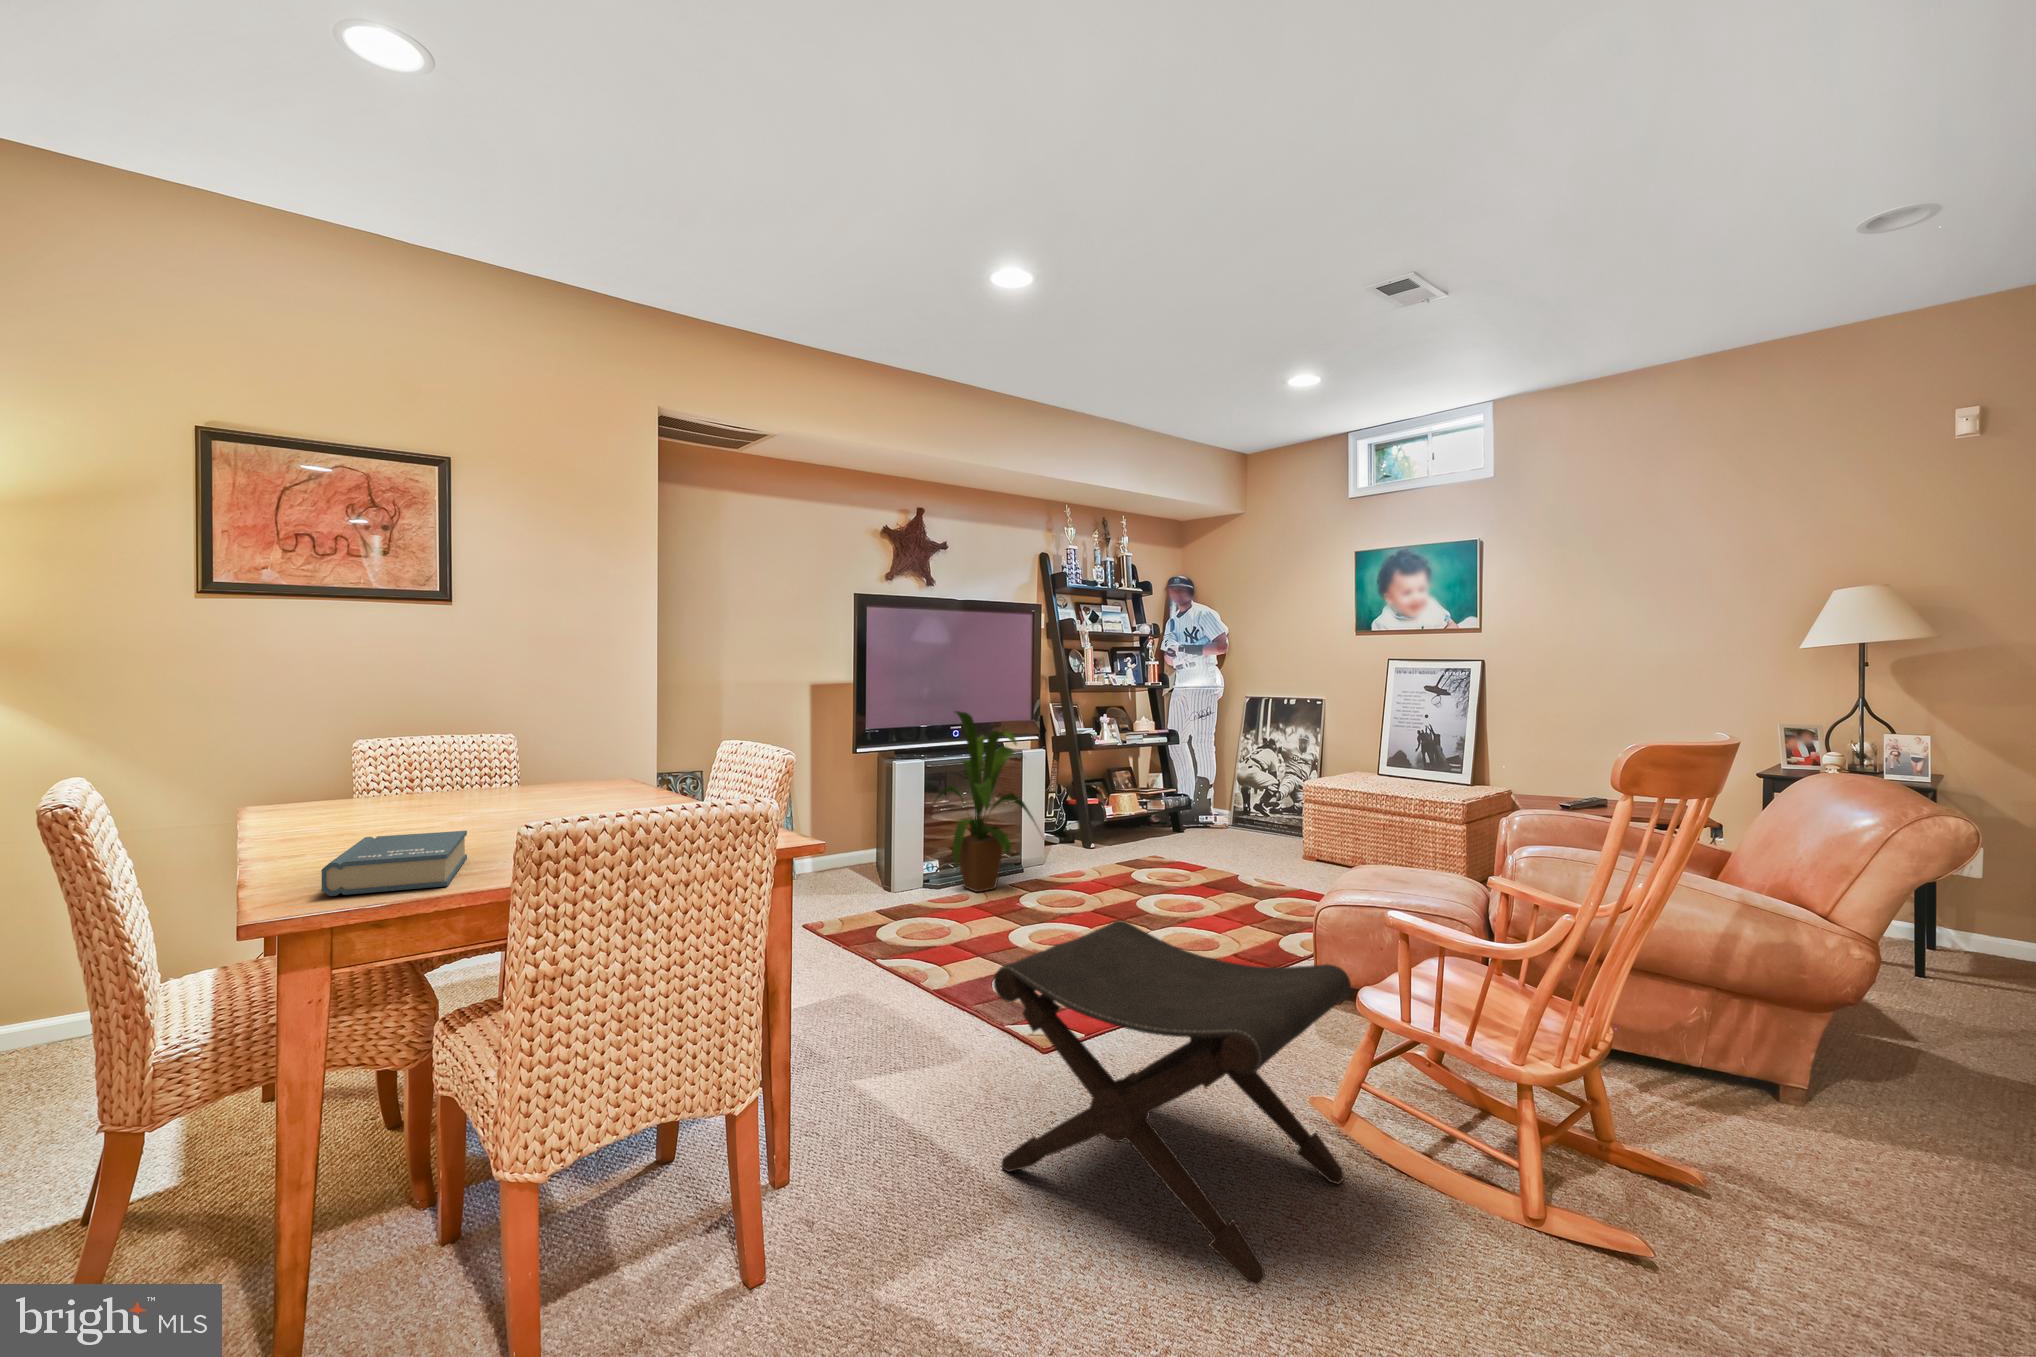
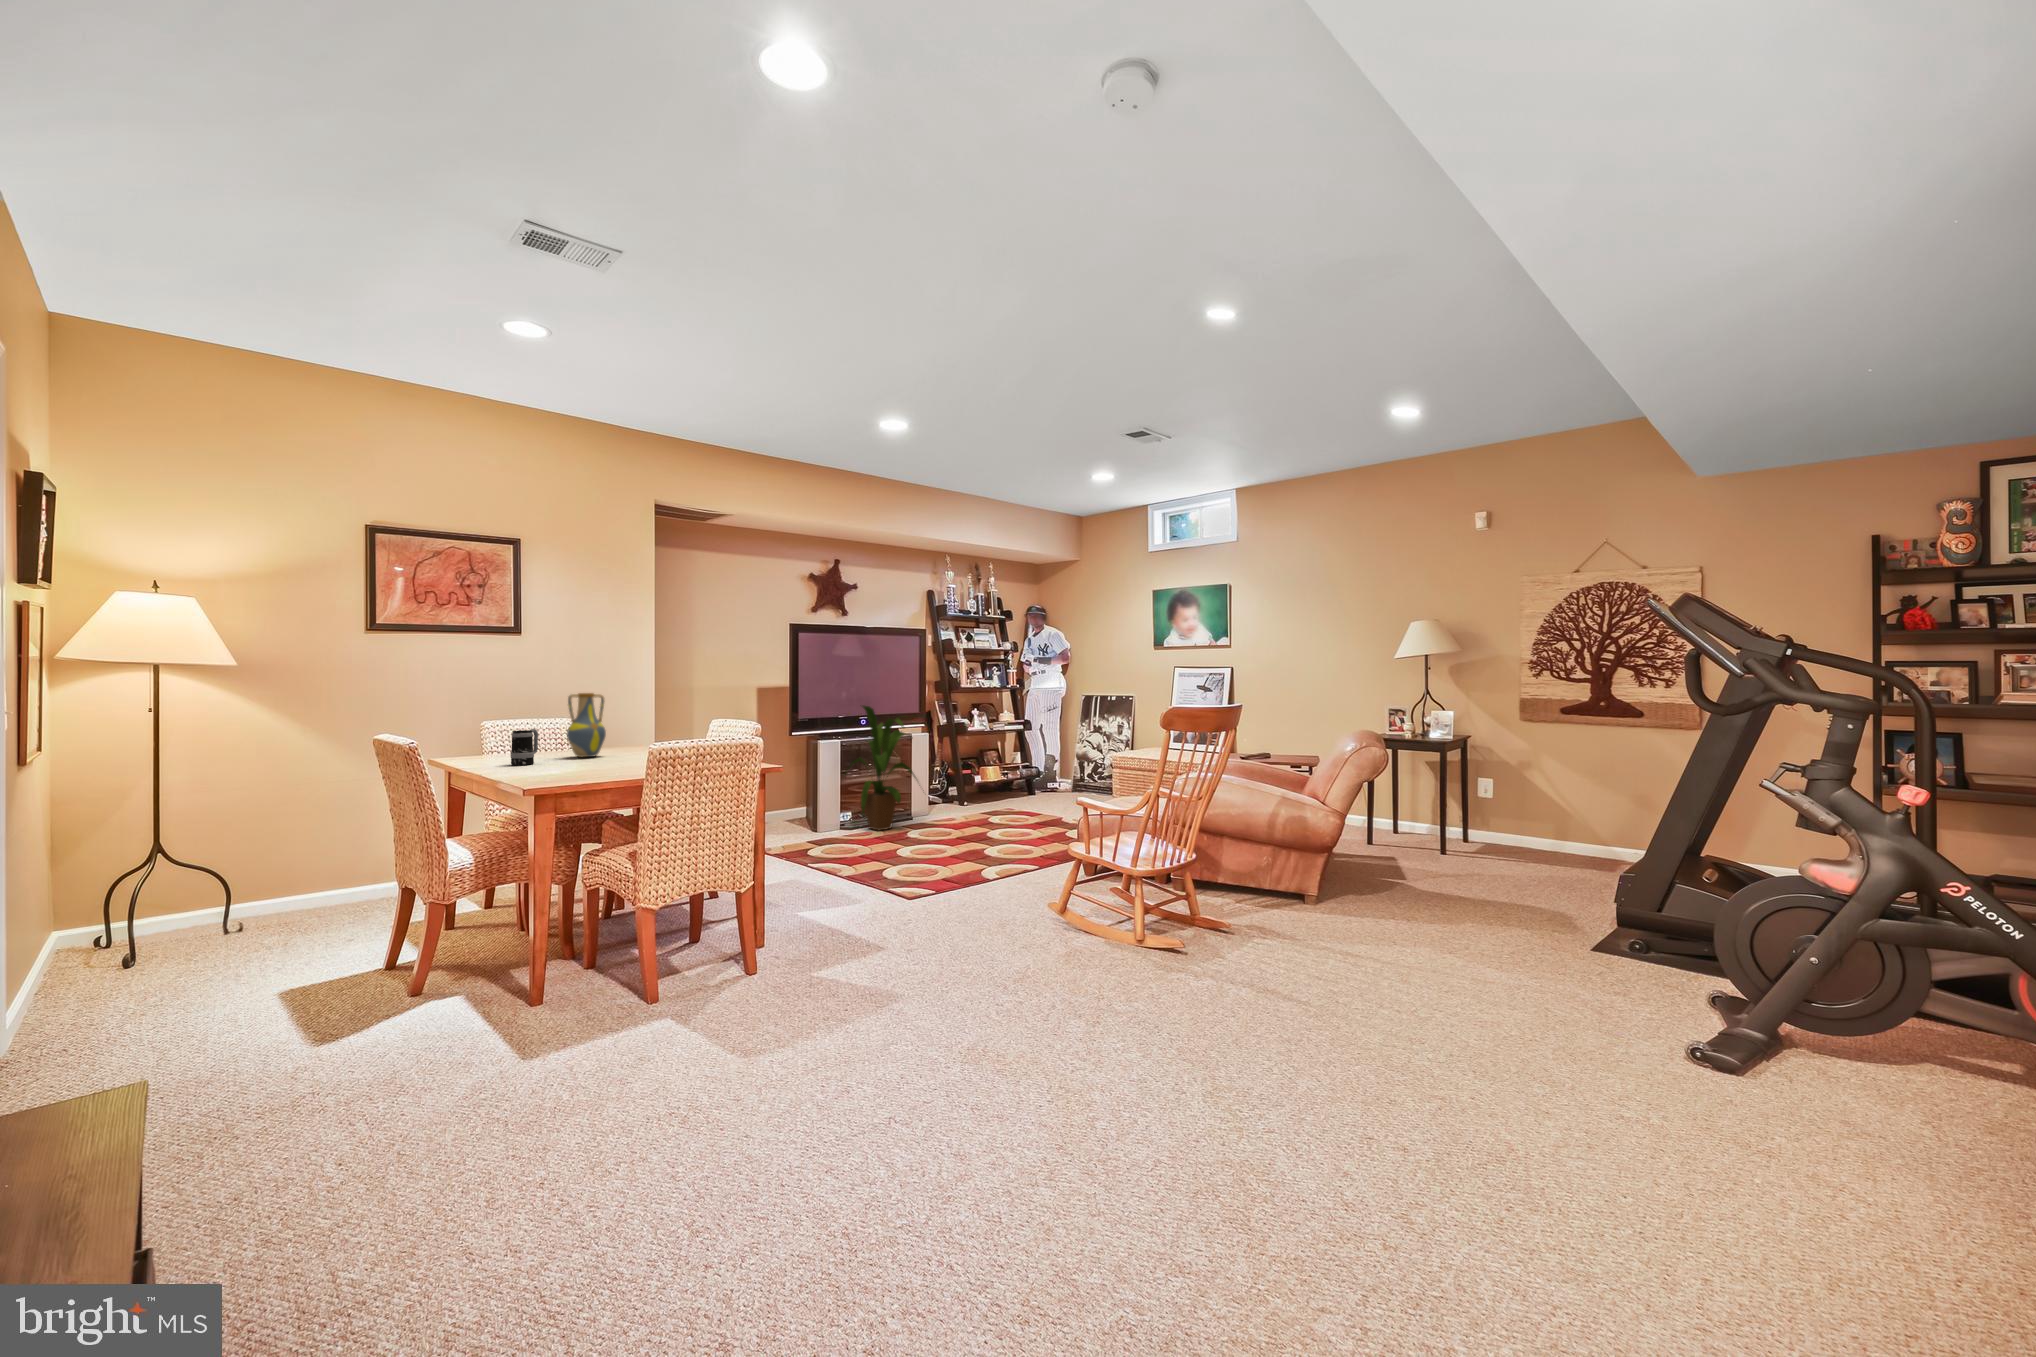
vase: none [468,694,537,805] -> present [567,693,606,757]
mug: none [351,758,407,825] -> present [511,729,538,765]
book: present [322,831,467,896] -> none [546,760,603,784]
footstool: present [994,920,1351,1285] -> none [871,815,1056,965]

